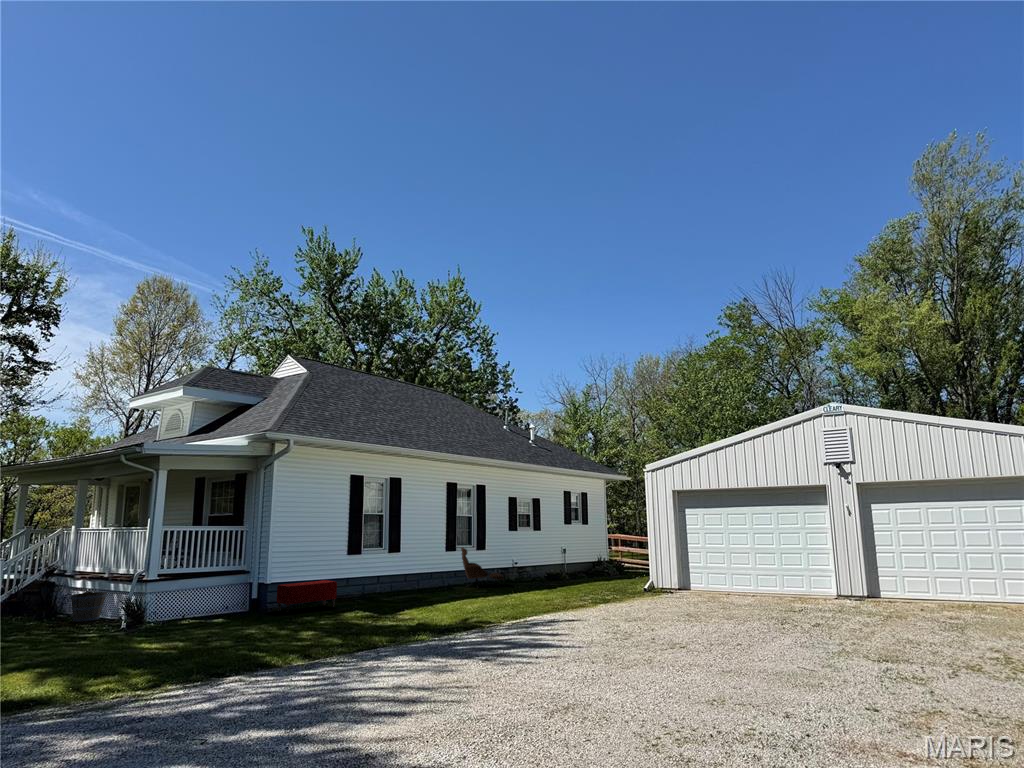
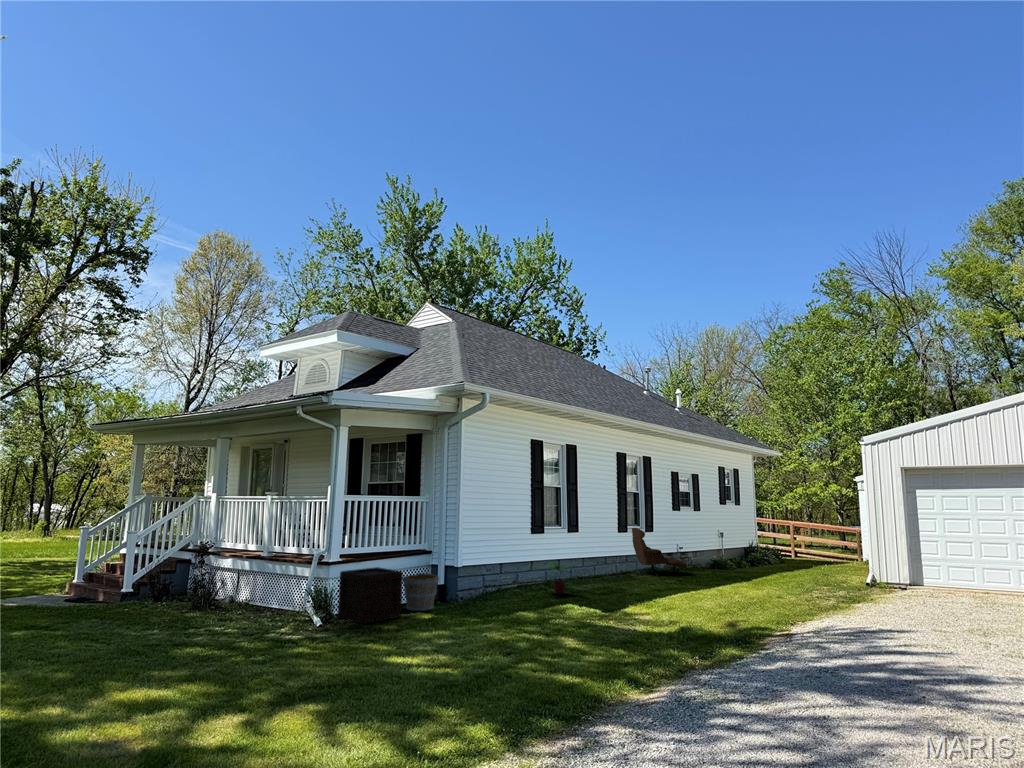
potted plant: none [354,576,381,603] -> present [544,562,570,594]
bench: present [277,580,337,613] -> none [468,566,535,607]
wooden crate: none [153,583,207,626] -> present [338,567,403,624]
wooden bucket: present [71,592,107,622] -> present [403,573,439,611]

